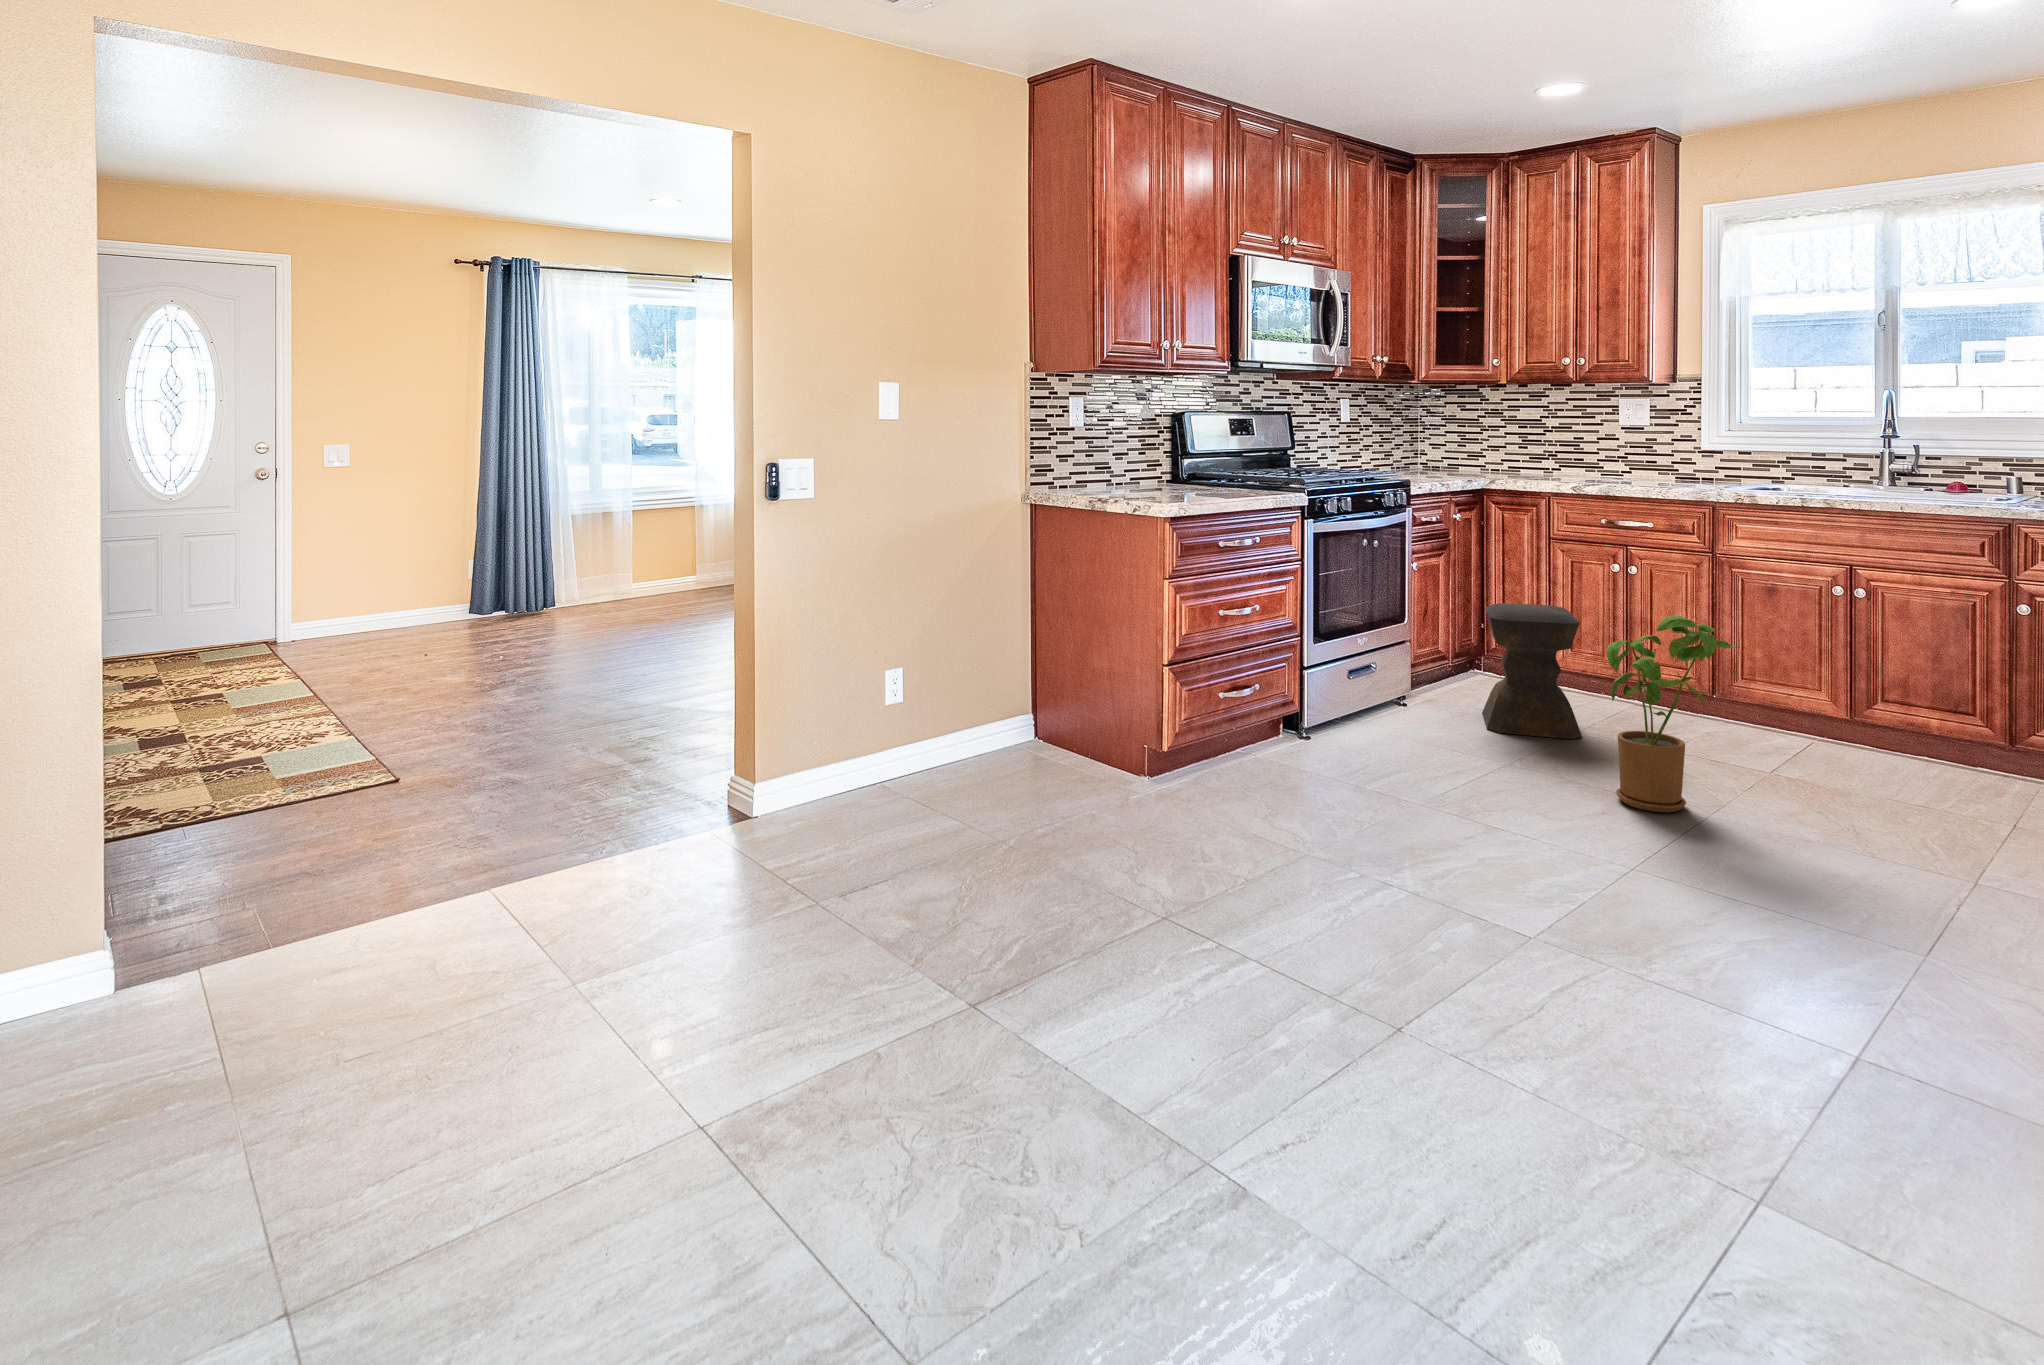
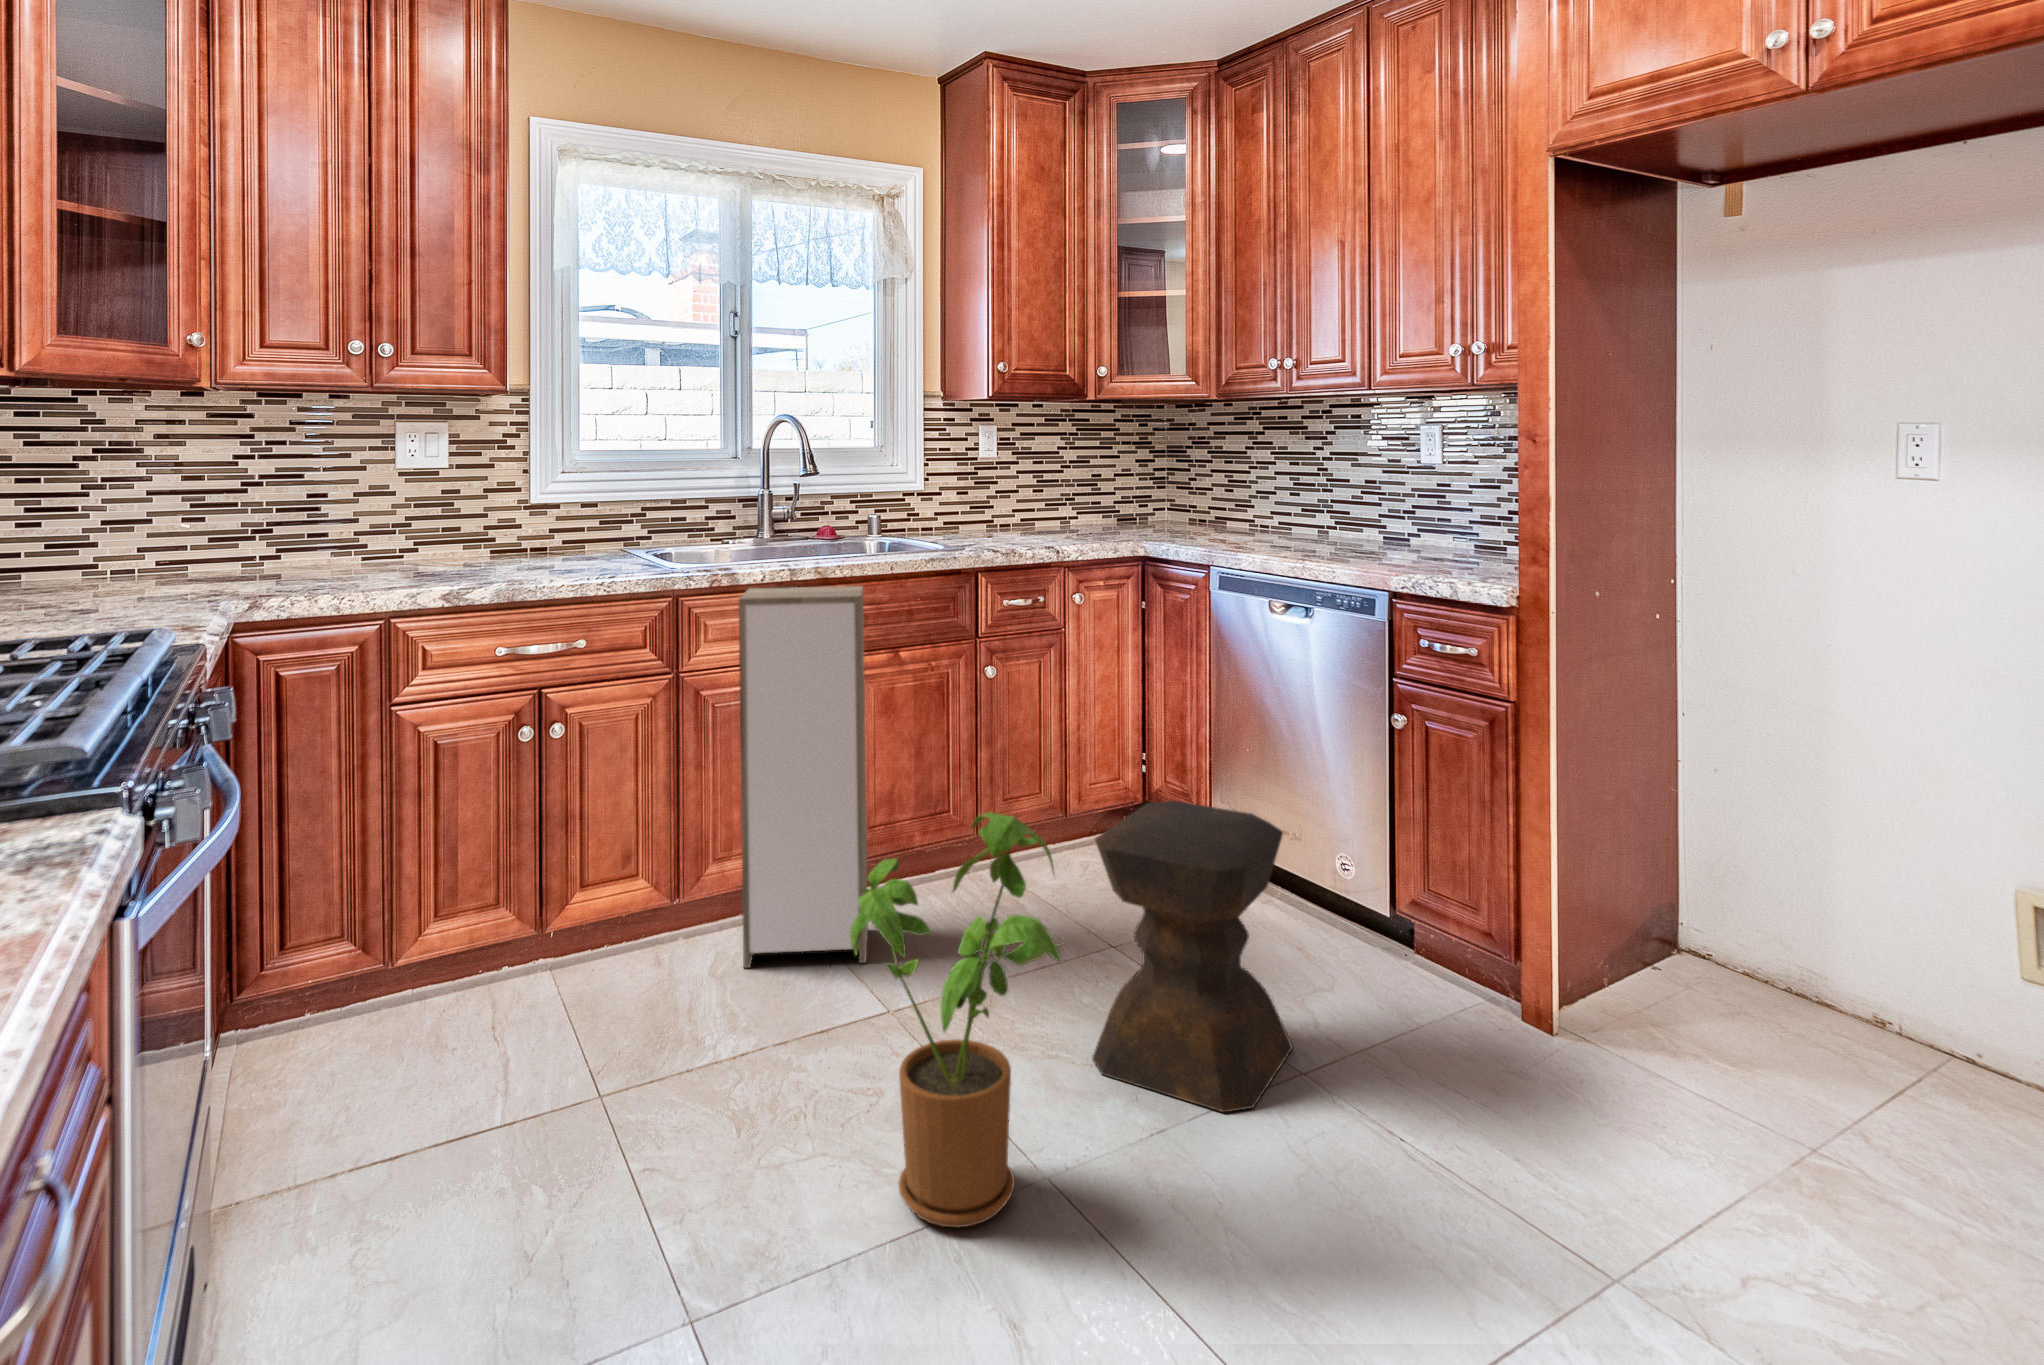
storage cabinet: none [1726,509,1843,762] -> present [739,586,868,968]
stool: present [1482,603,1582,739] -> present [1092,801,1293,1113]

